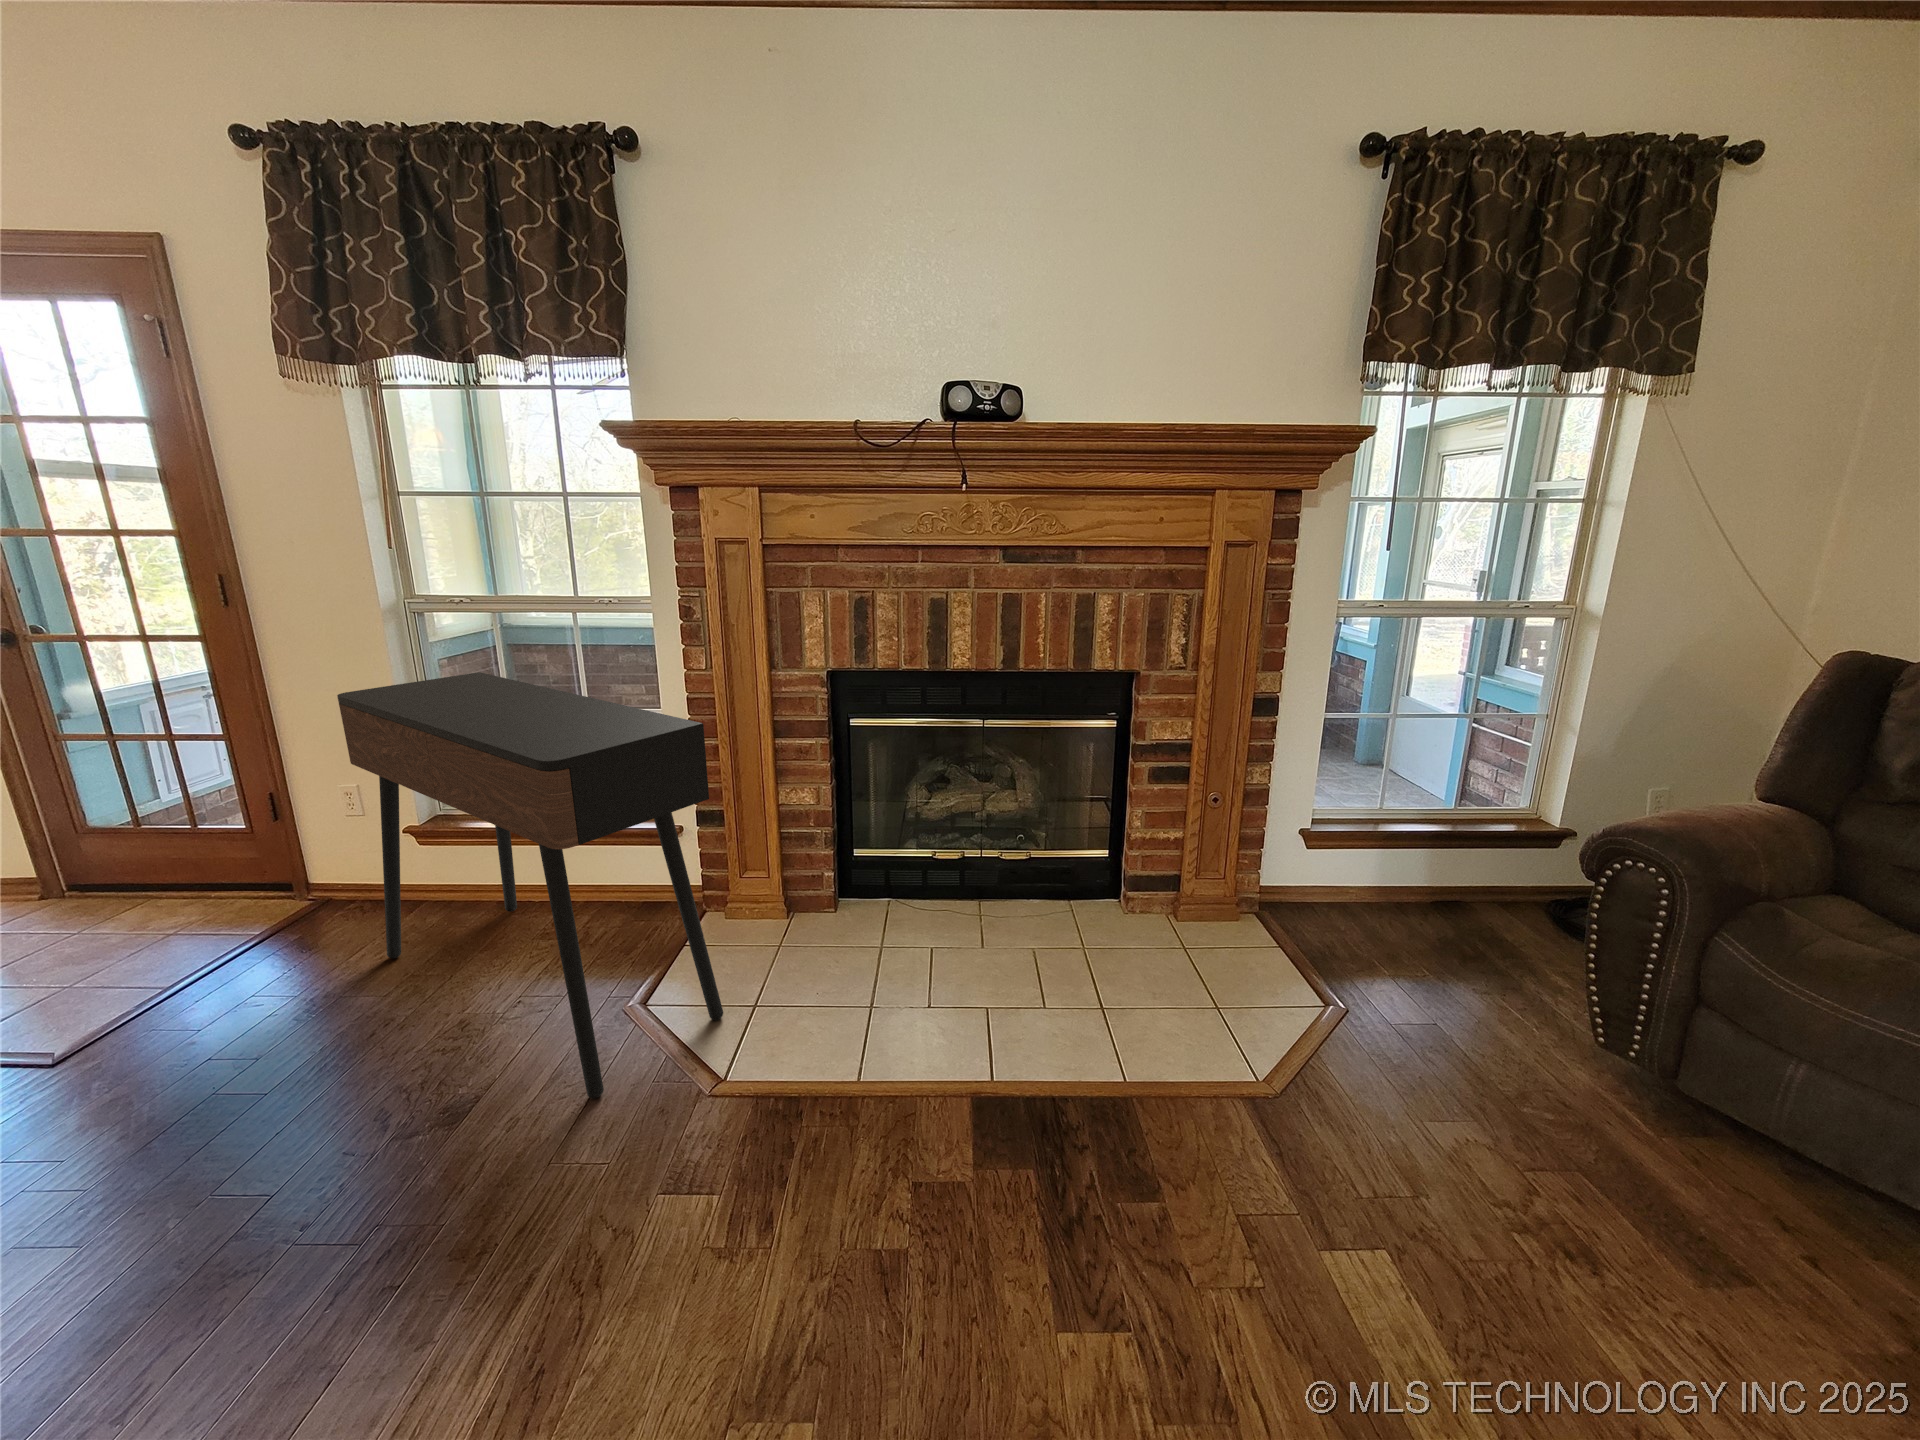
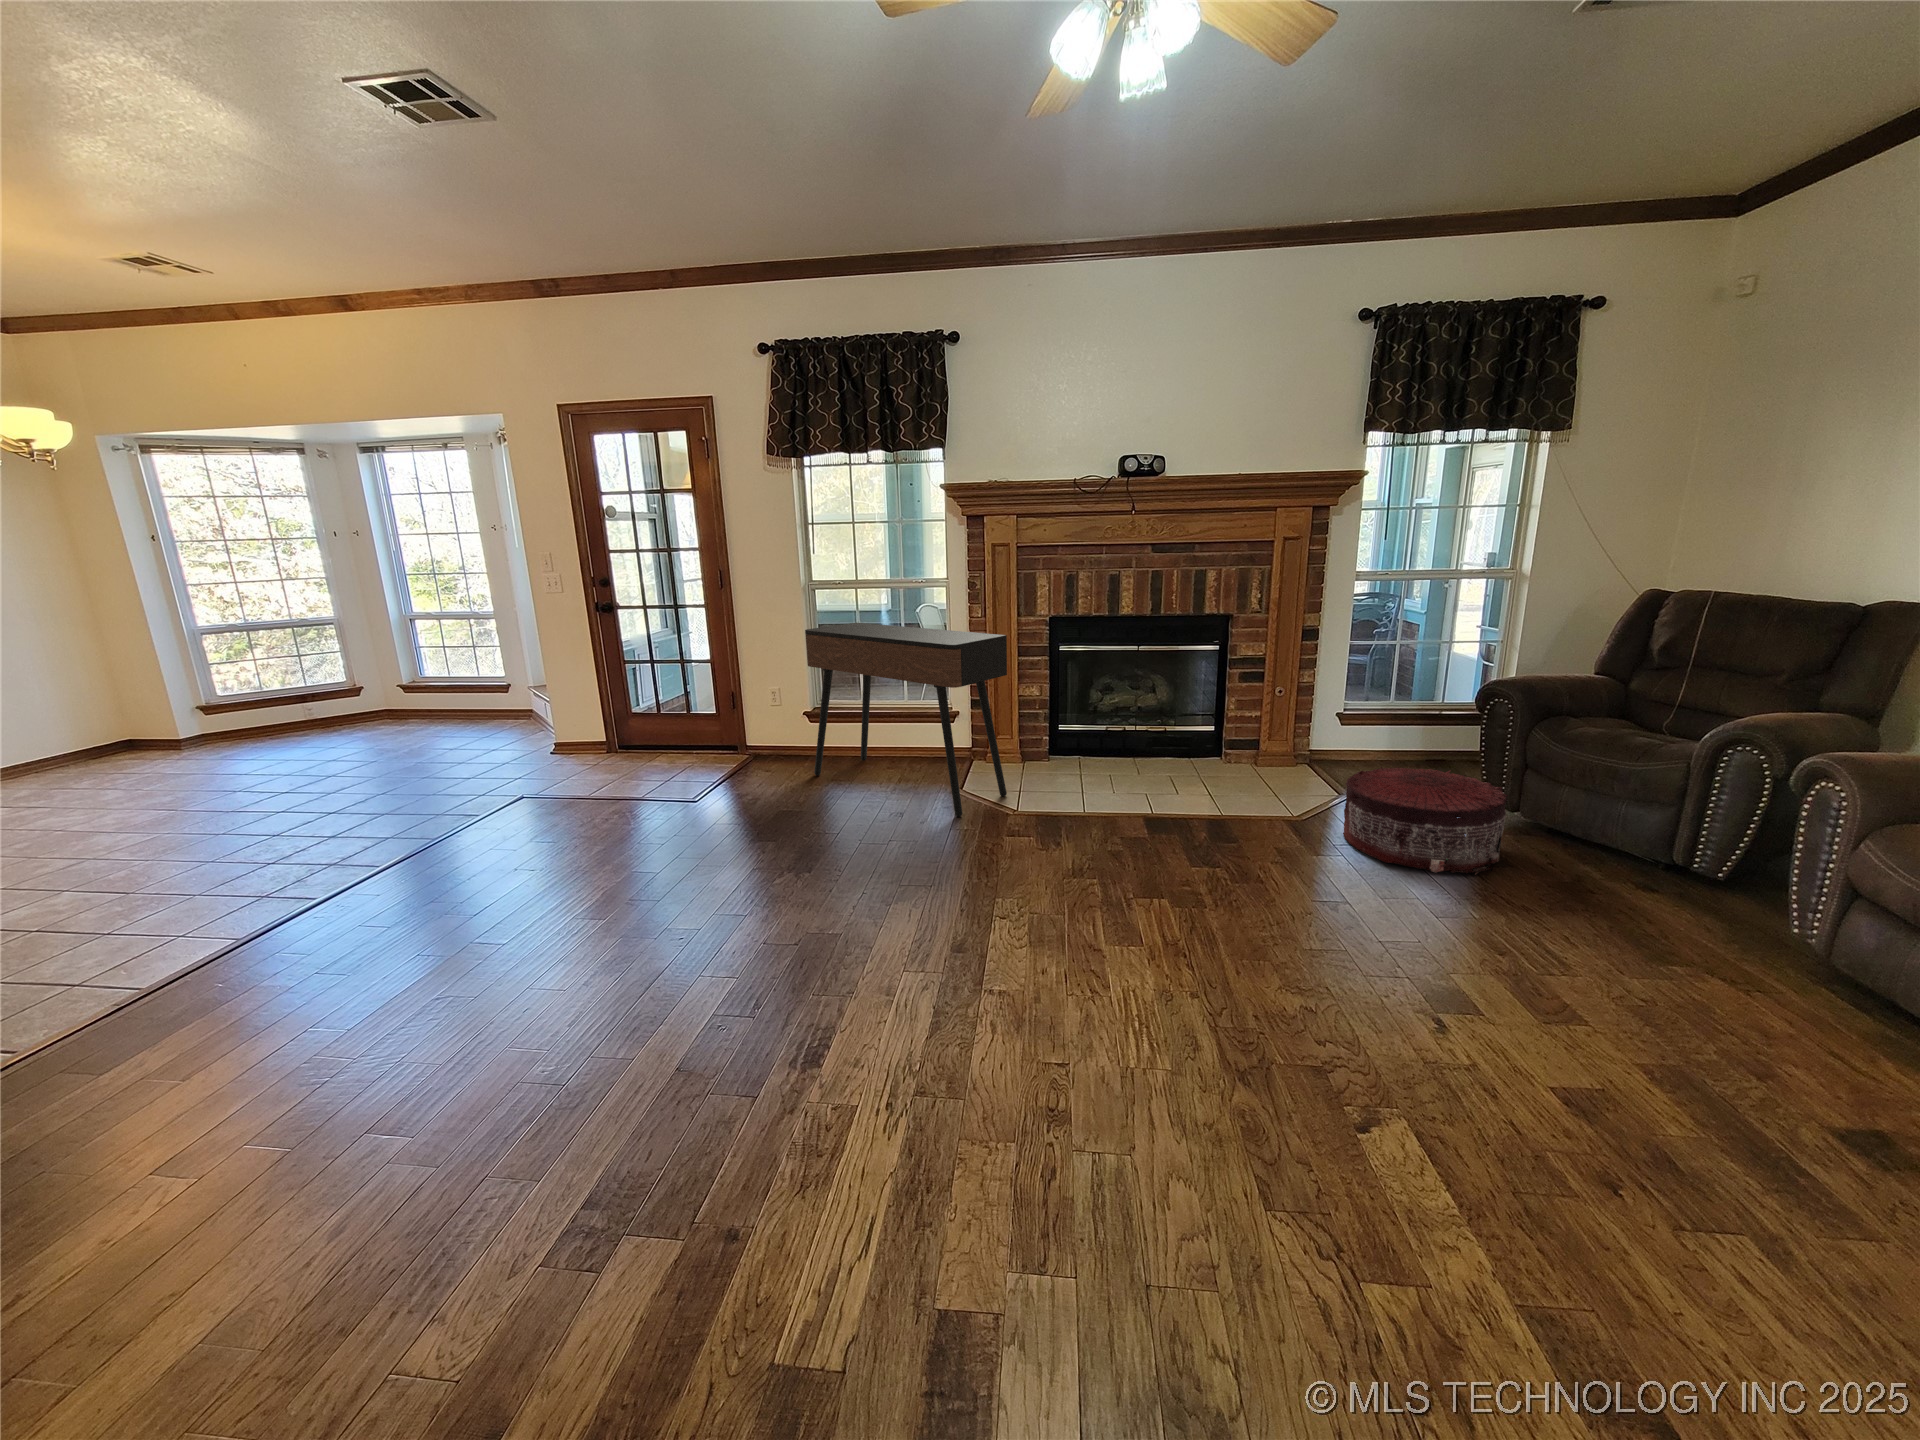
pouf: none [1345,994,1708,1313] -> present [1343,766,1508,875]

